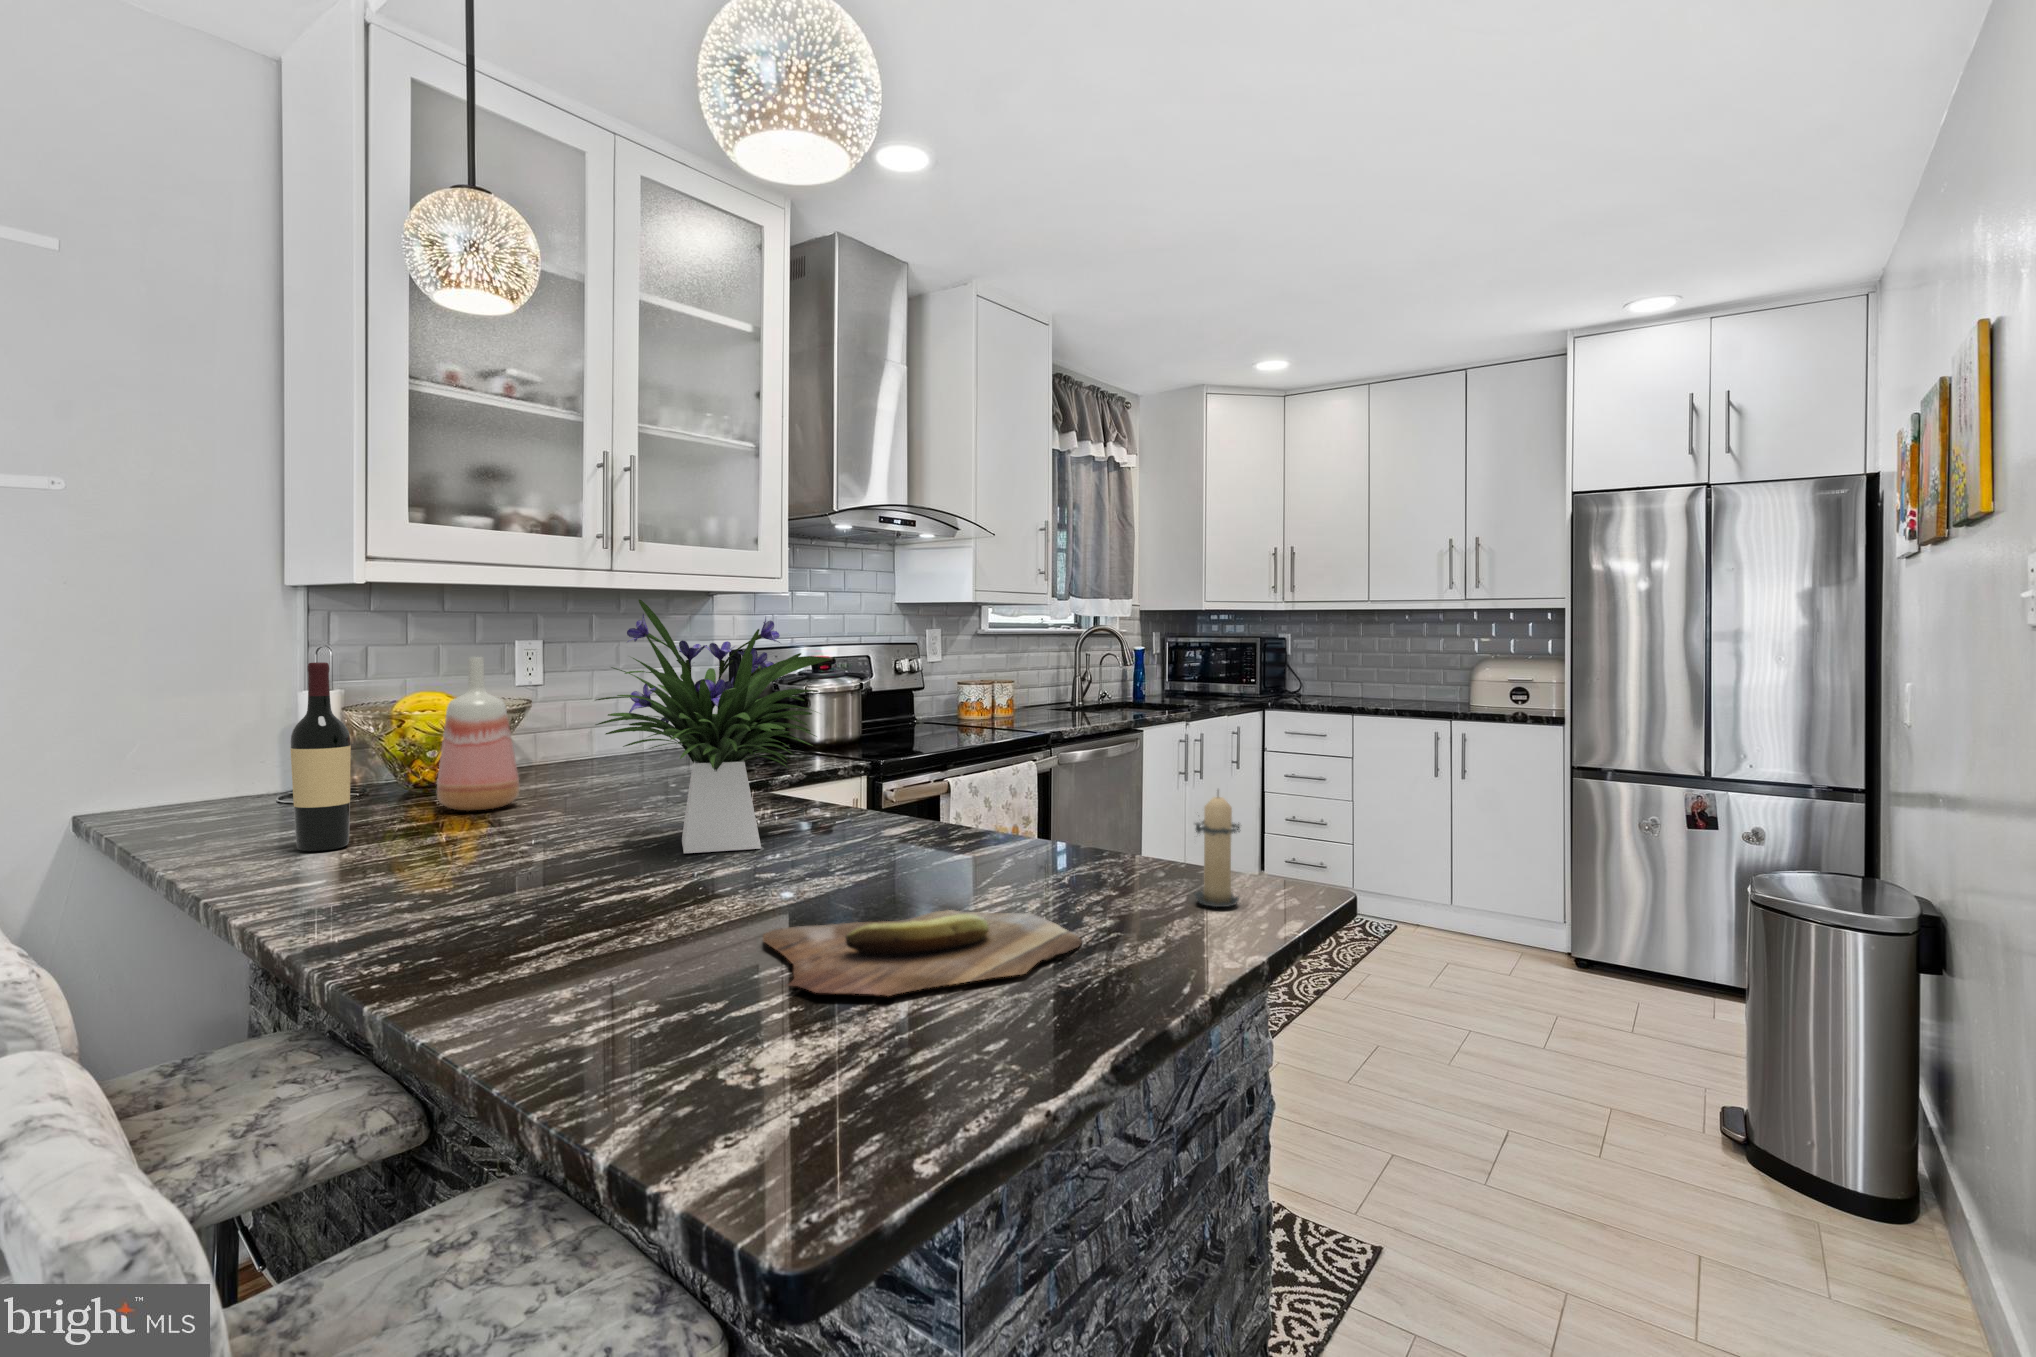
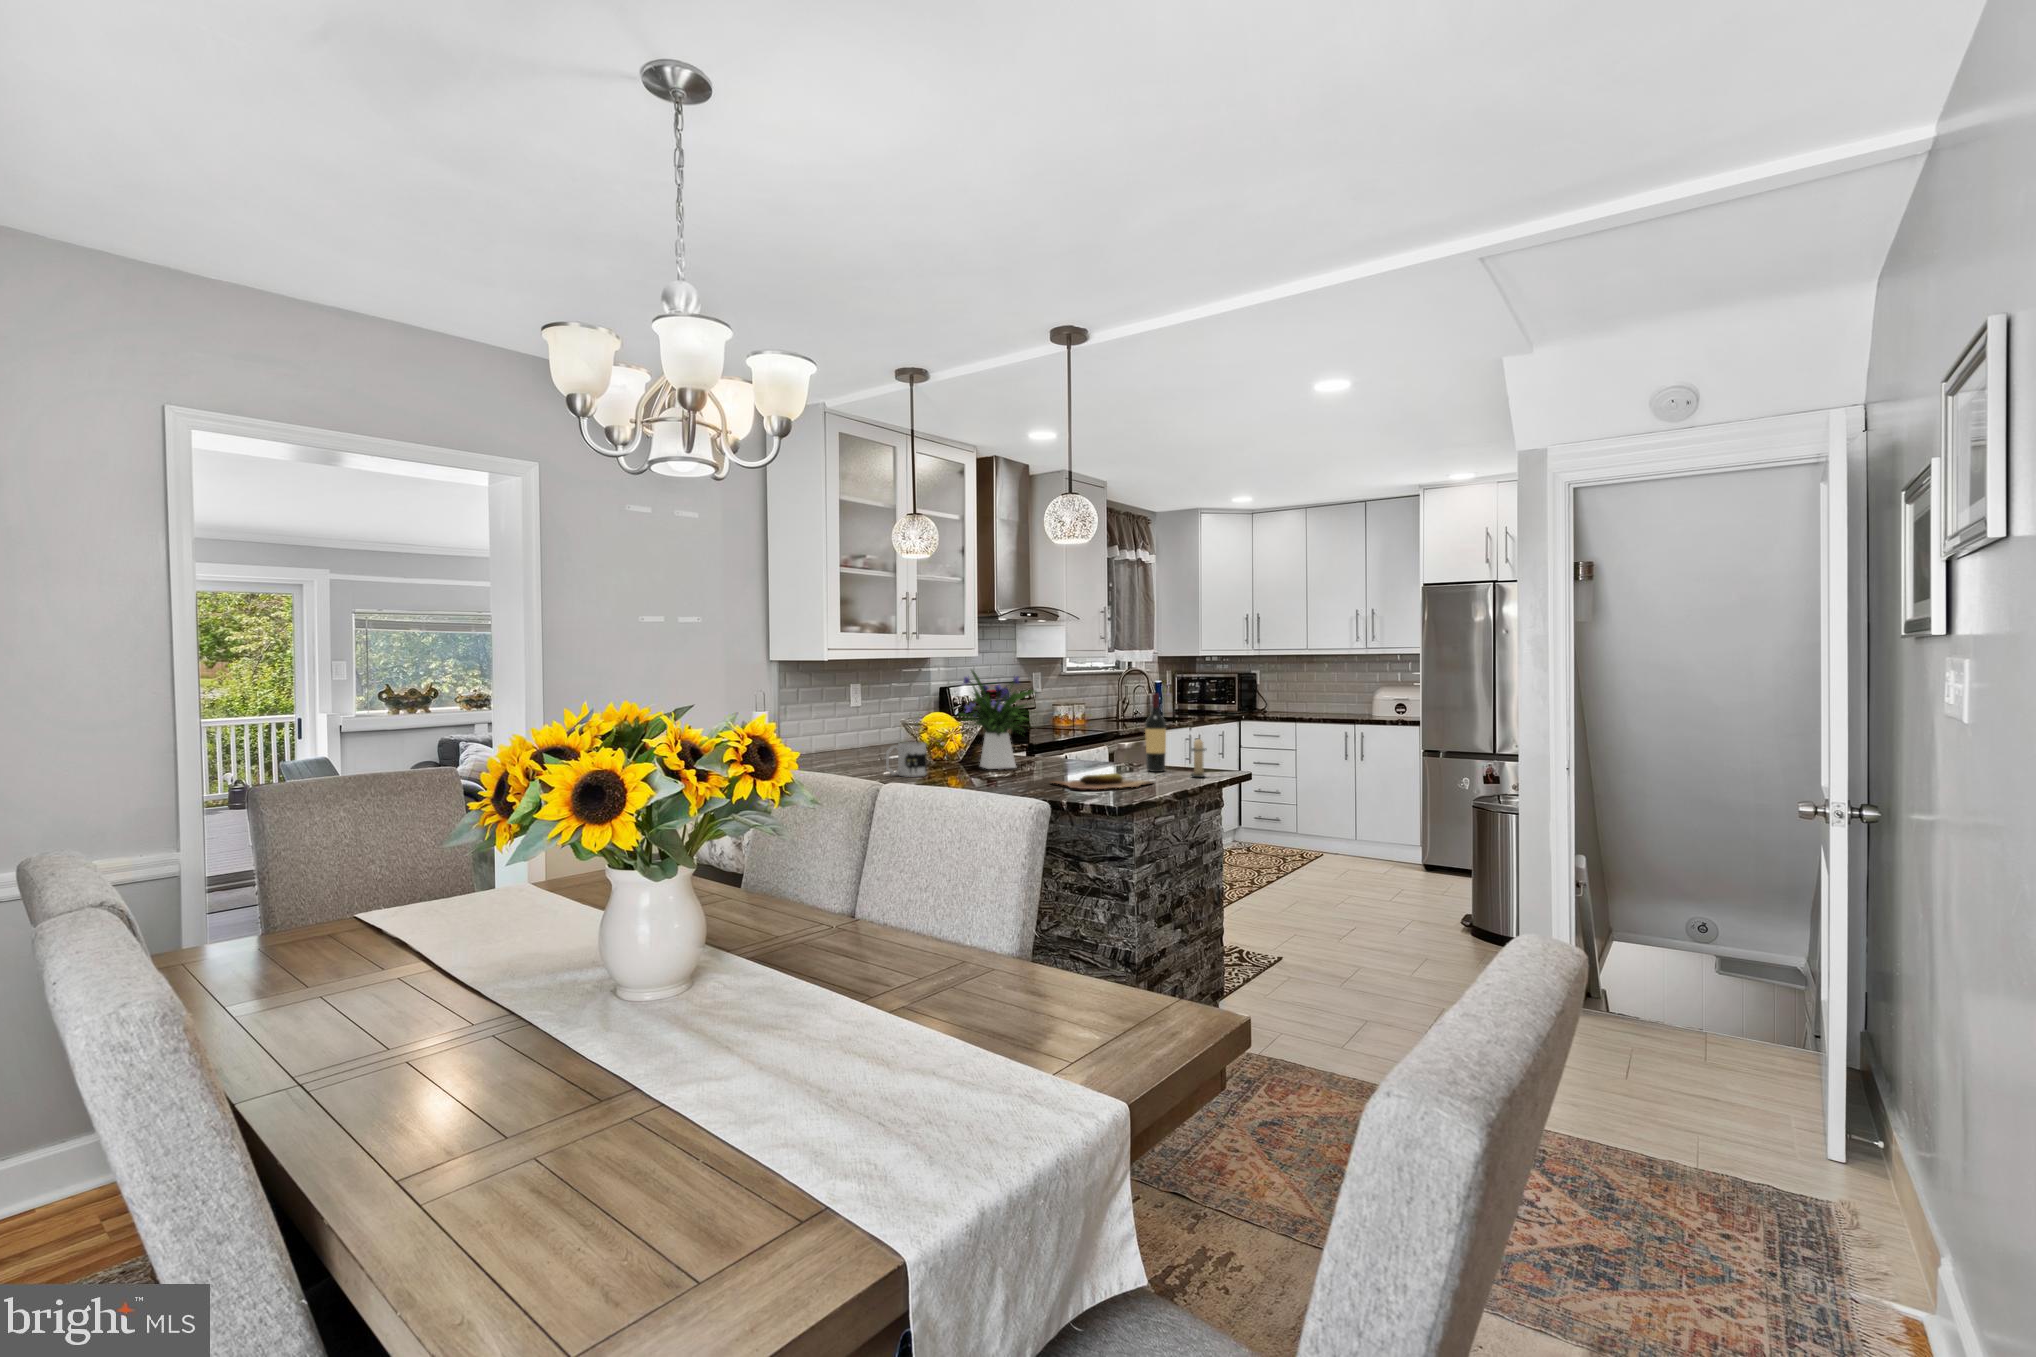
vase: present [437,657,520,811] -> none [854,692,887,760]
wine bottle: present [290,662,351,851] -> present [1145,693,1166,772]
mug: none [361,790,488,889] -> present [886,742,927,776]

